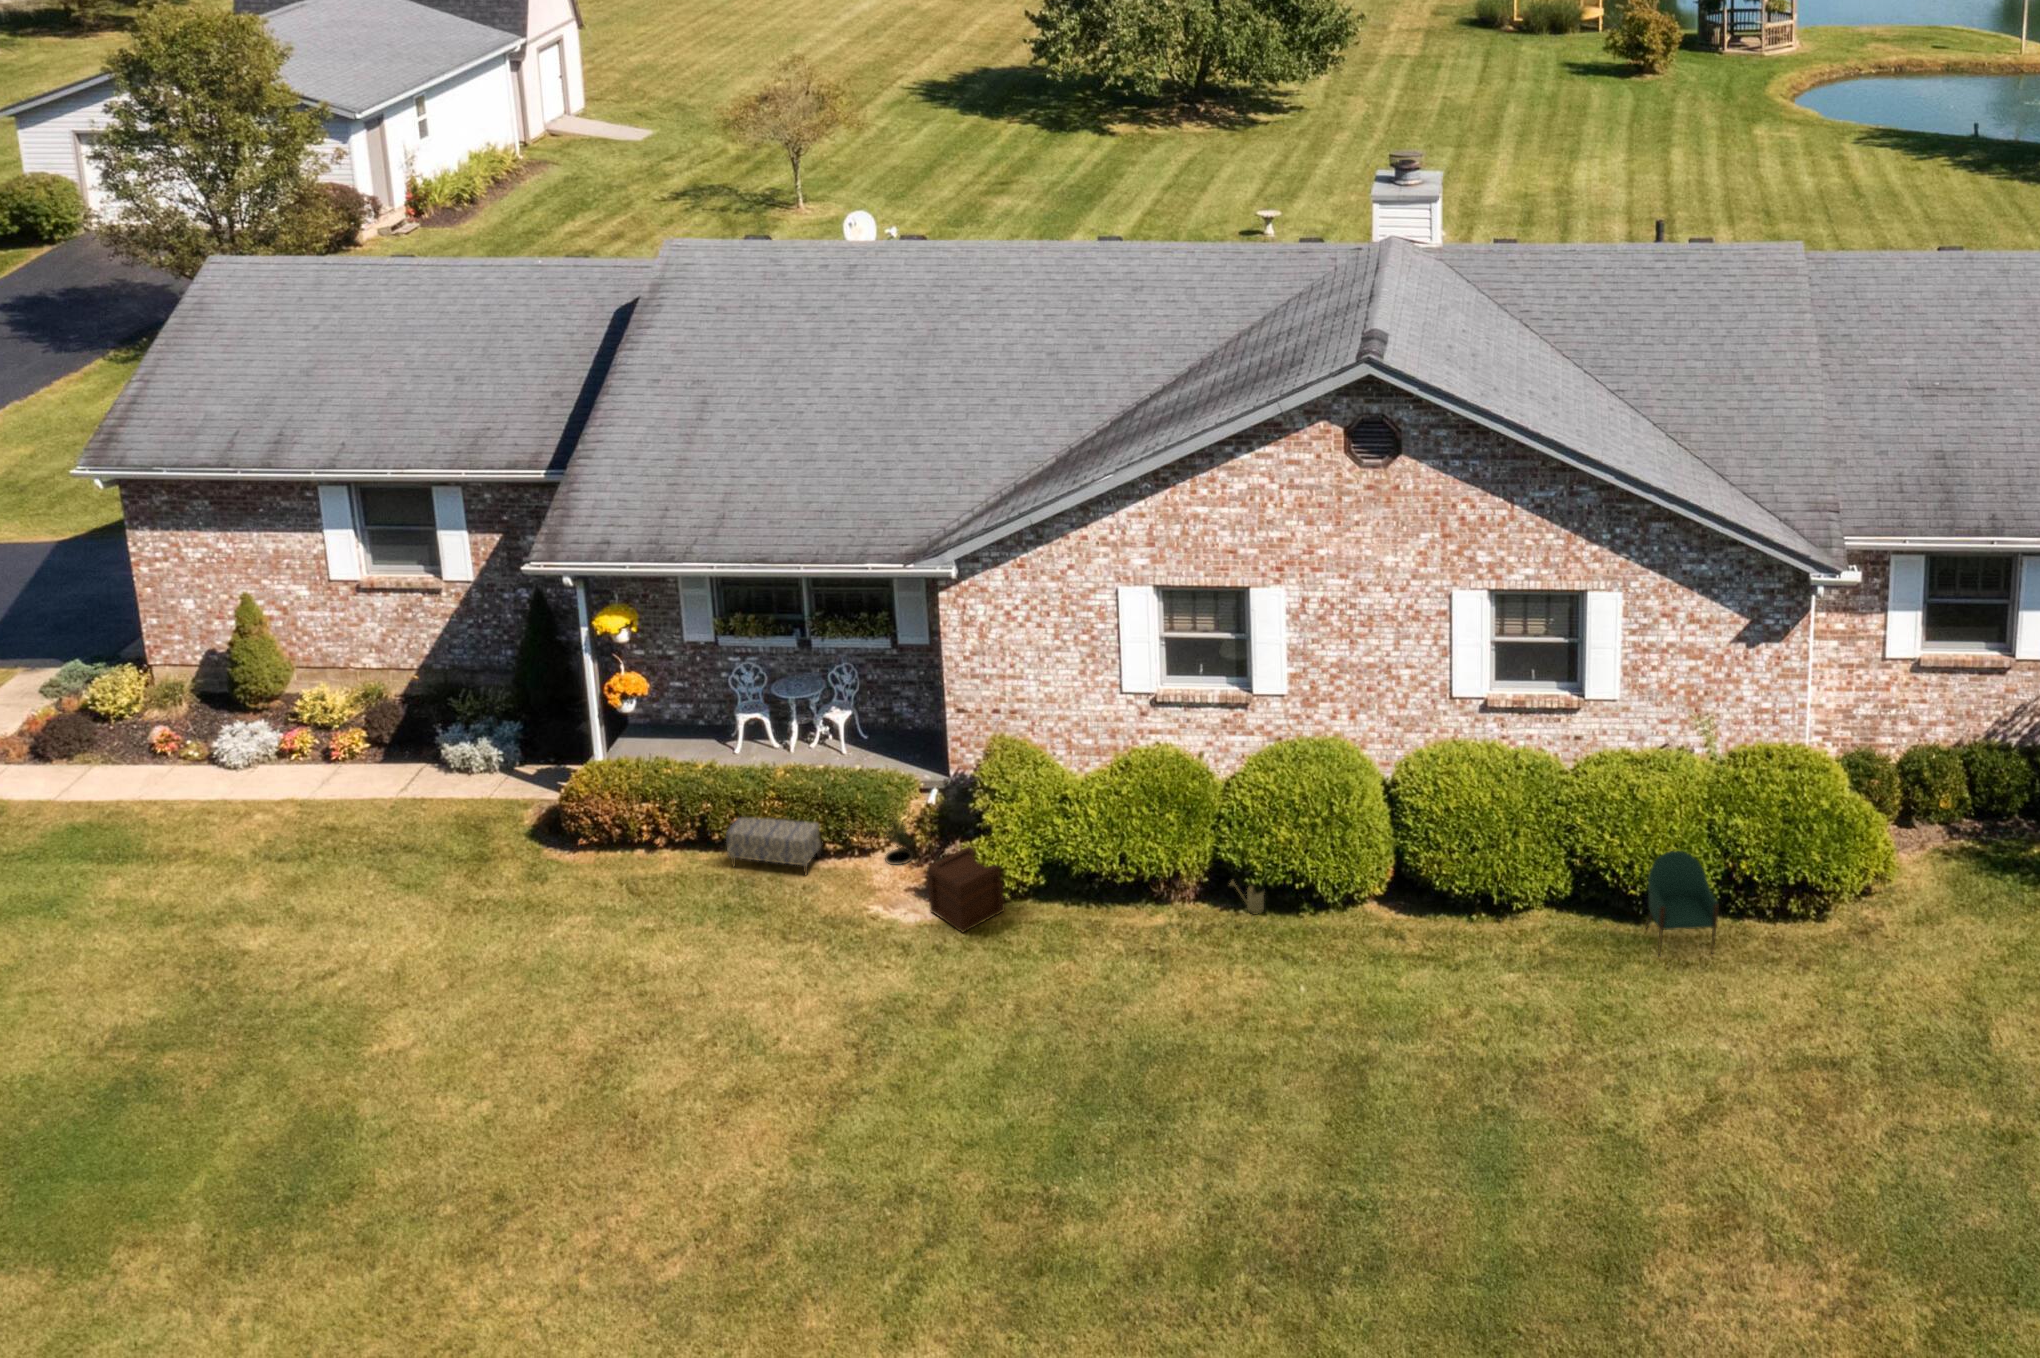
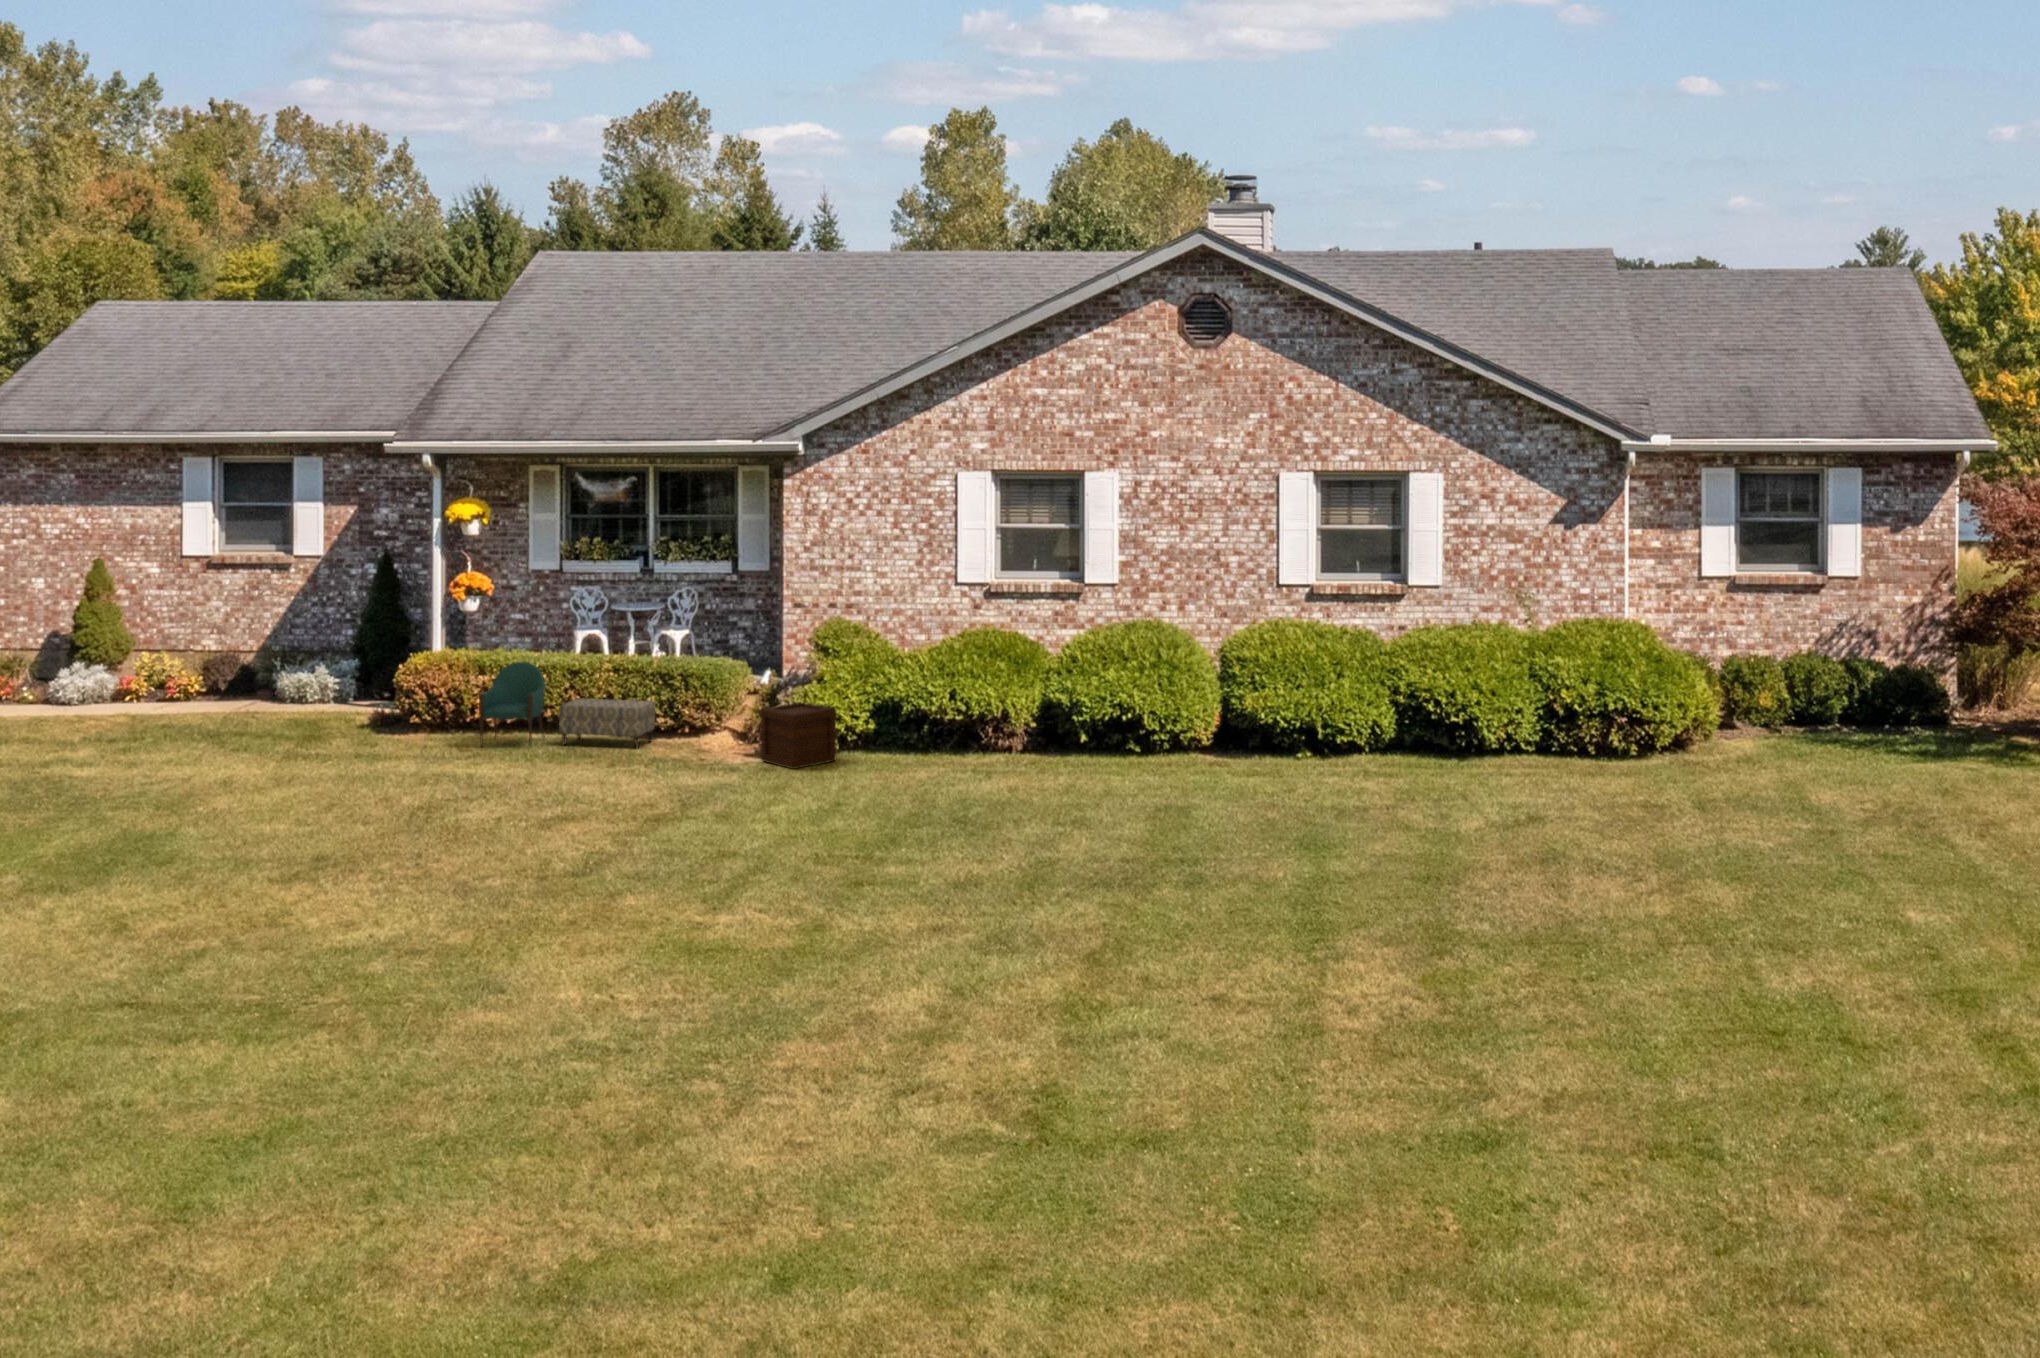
potted tree: present [883,818,913,865] -> none [716,692,747,745]
chair: present [1646,851,1719,956] -> present [479,662,545,747]
watering can: present [1230,881,1266,914] -> none [1061,726,1100,763]

